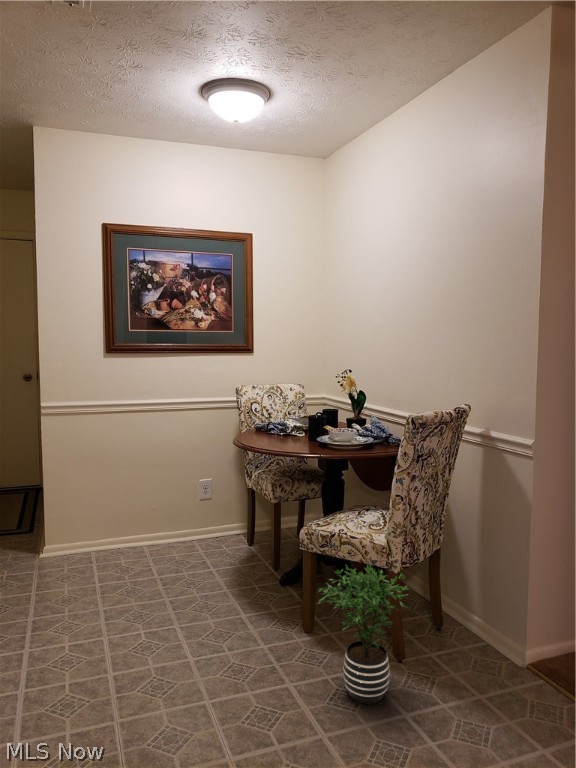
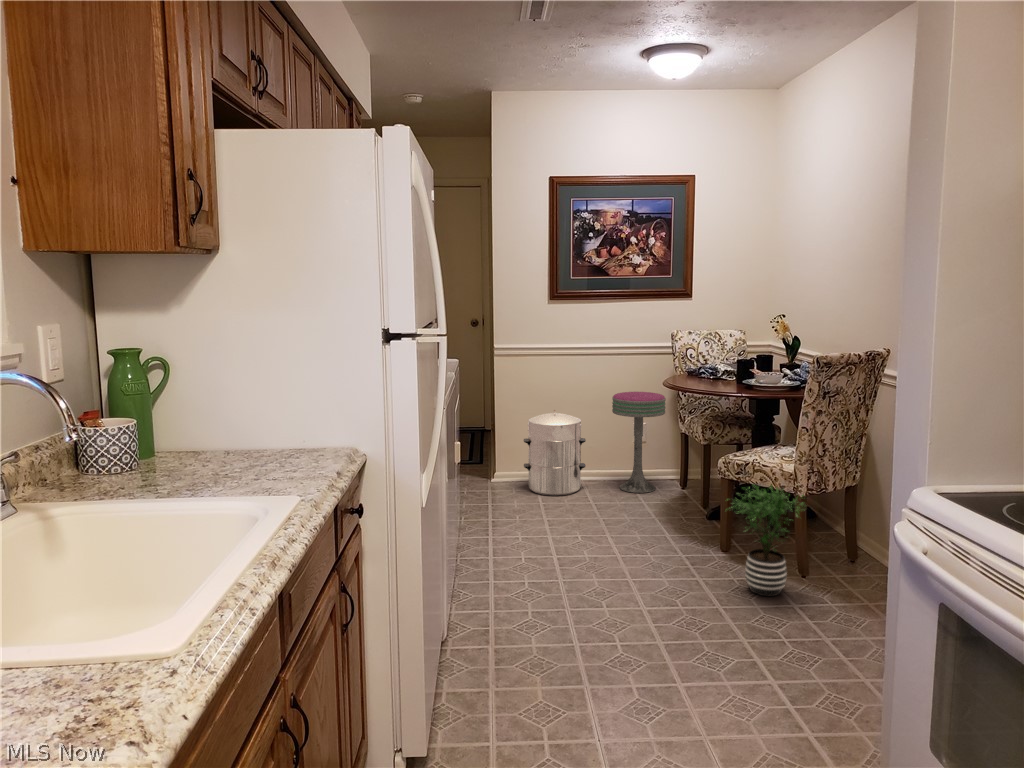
bar stool: none [176,448,231,556] -> present [612,392,666,493]
waste bin: none [77,473,149,571] -> present [524,410,586,496]

